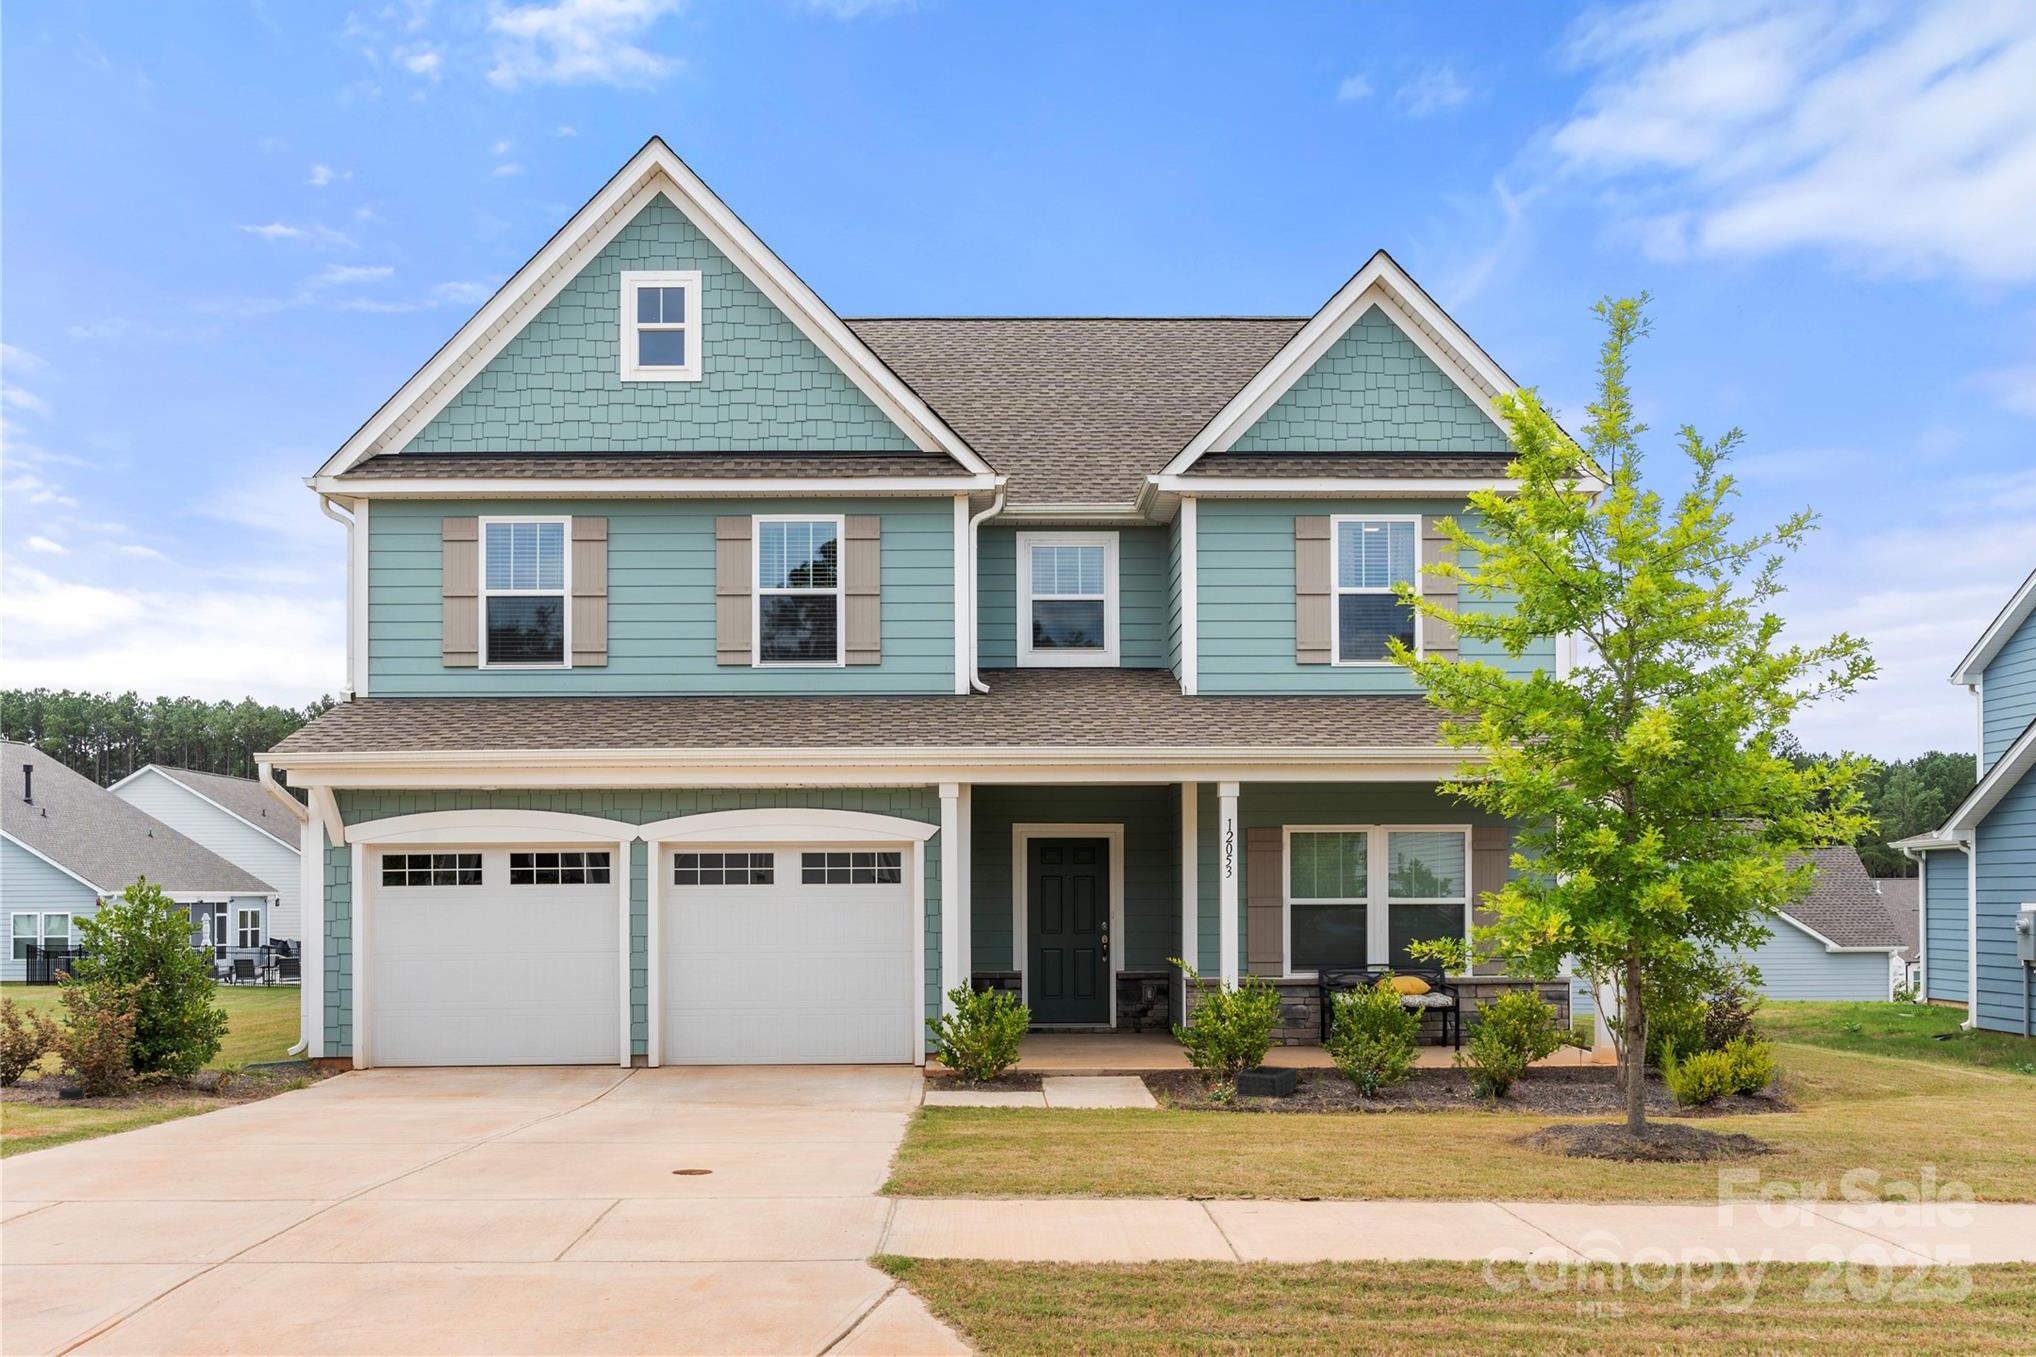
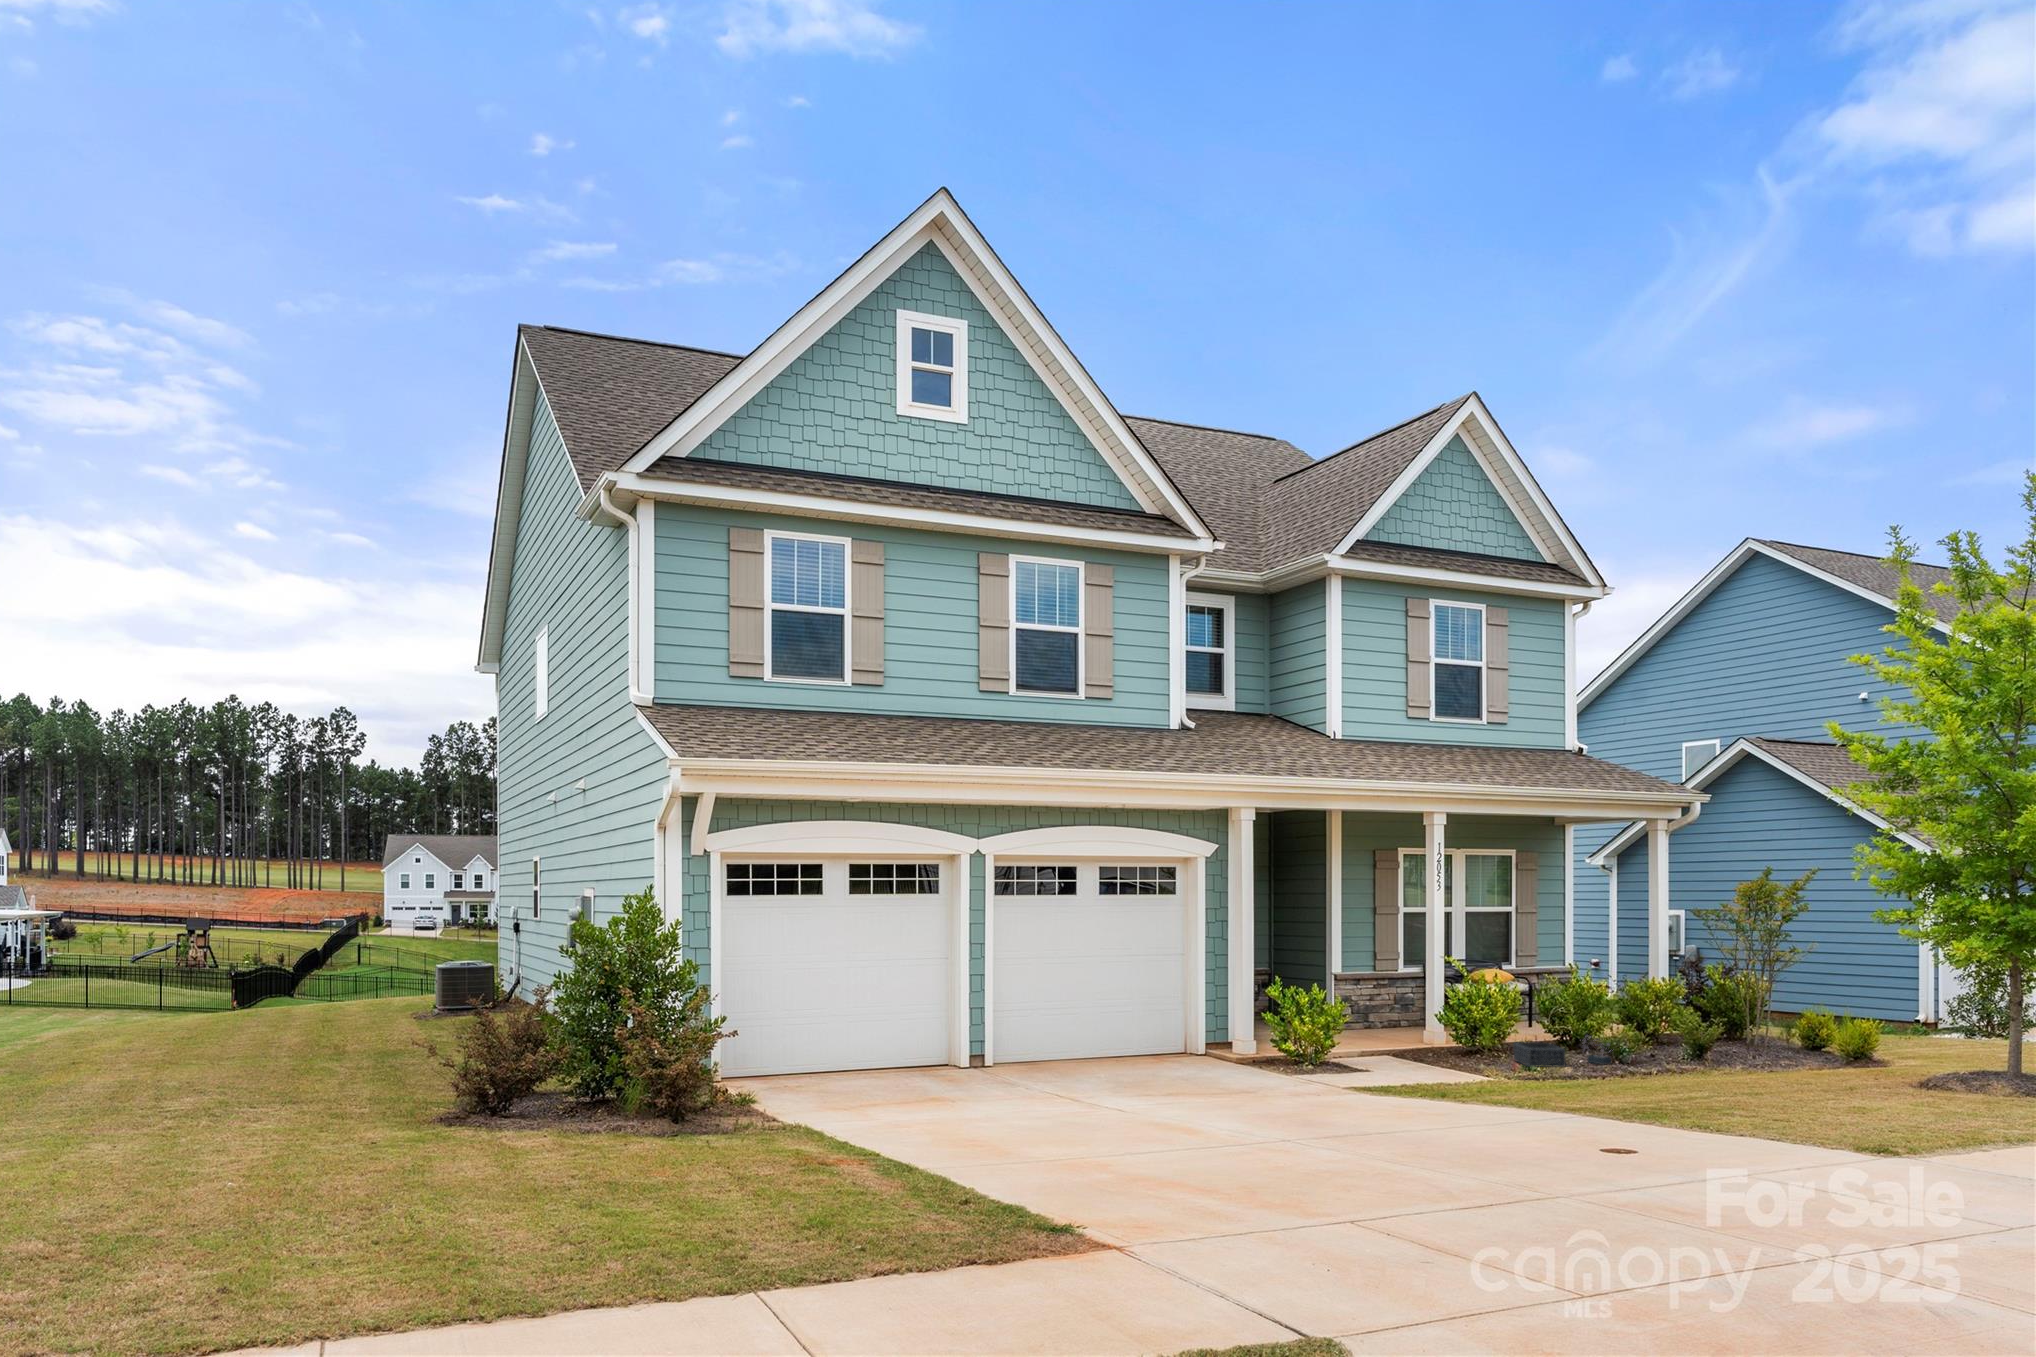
decorative plant: present [54,1065,85,1100] -> present [1584,1036,1611,1064]

